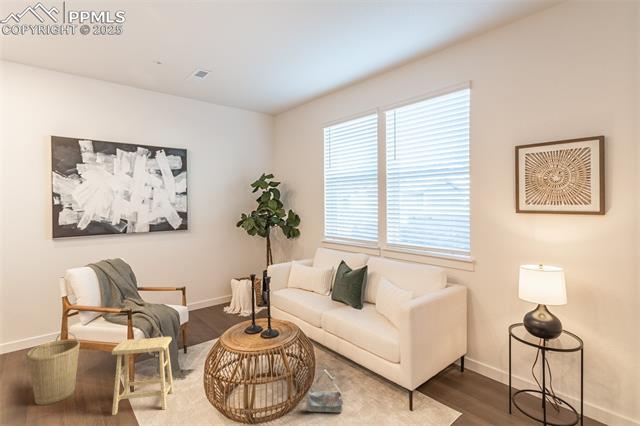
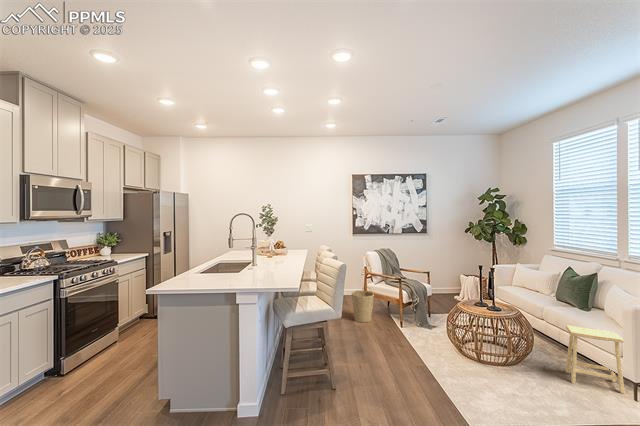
footstool: present [112,337,174,415] -> present [566,326,625,394]
bag: present [306,370,343,413] -> none [526,342,561,378]

